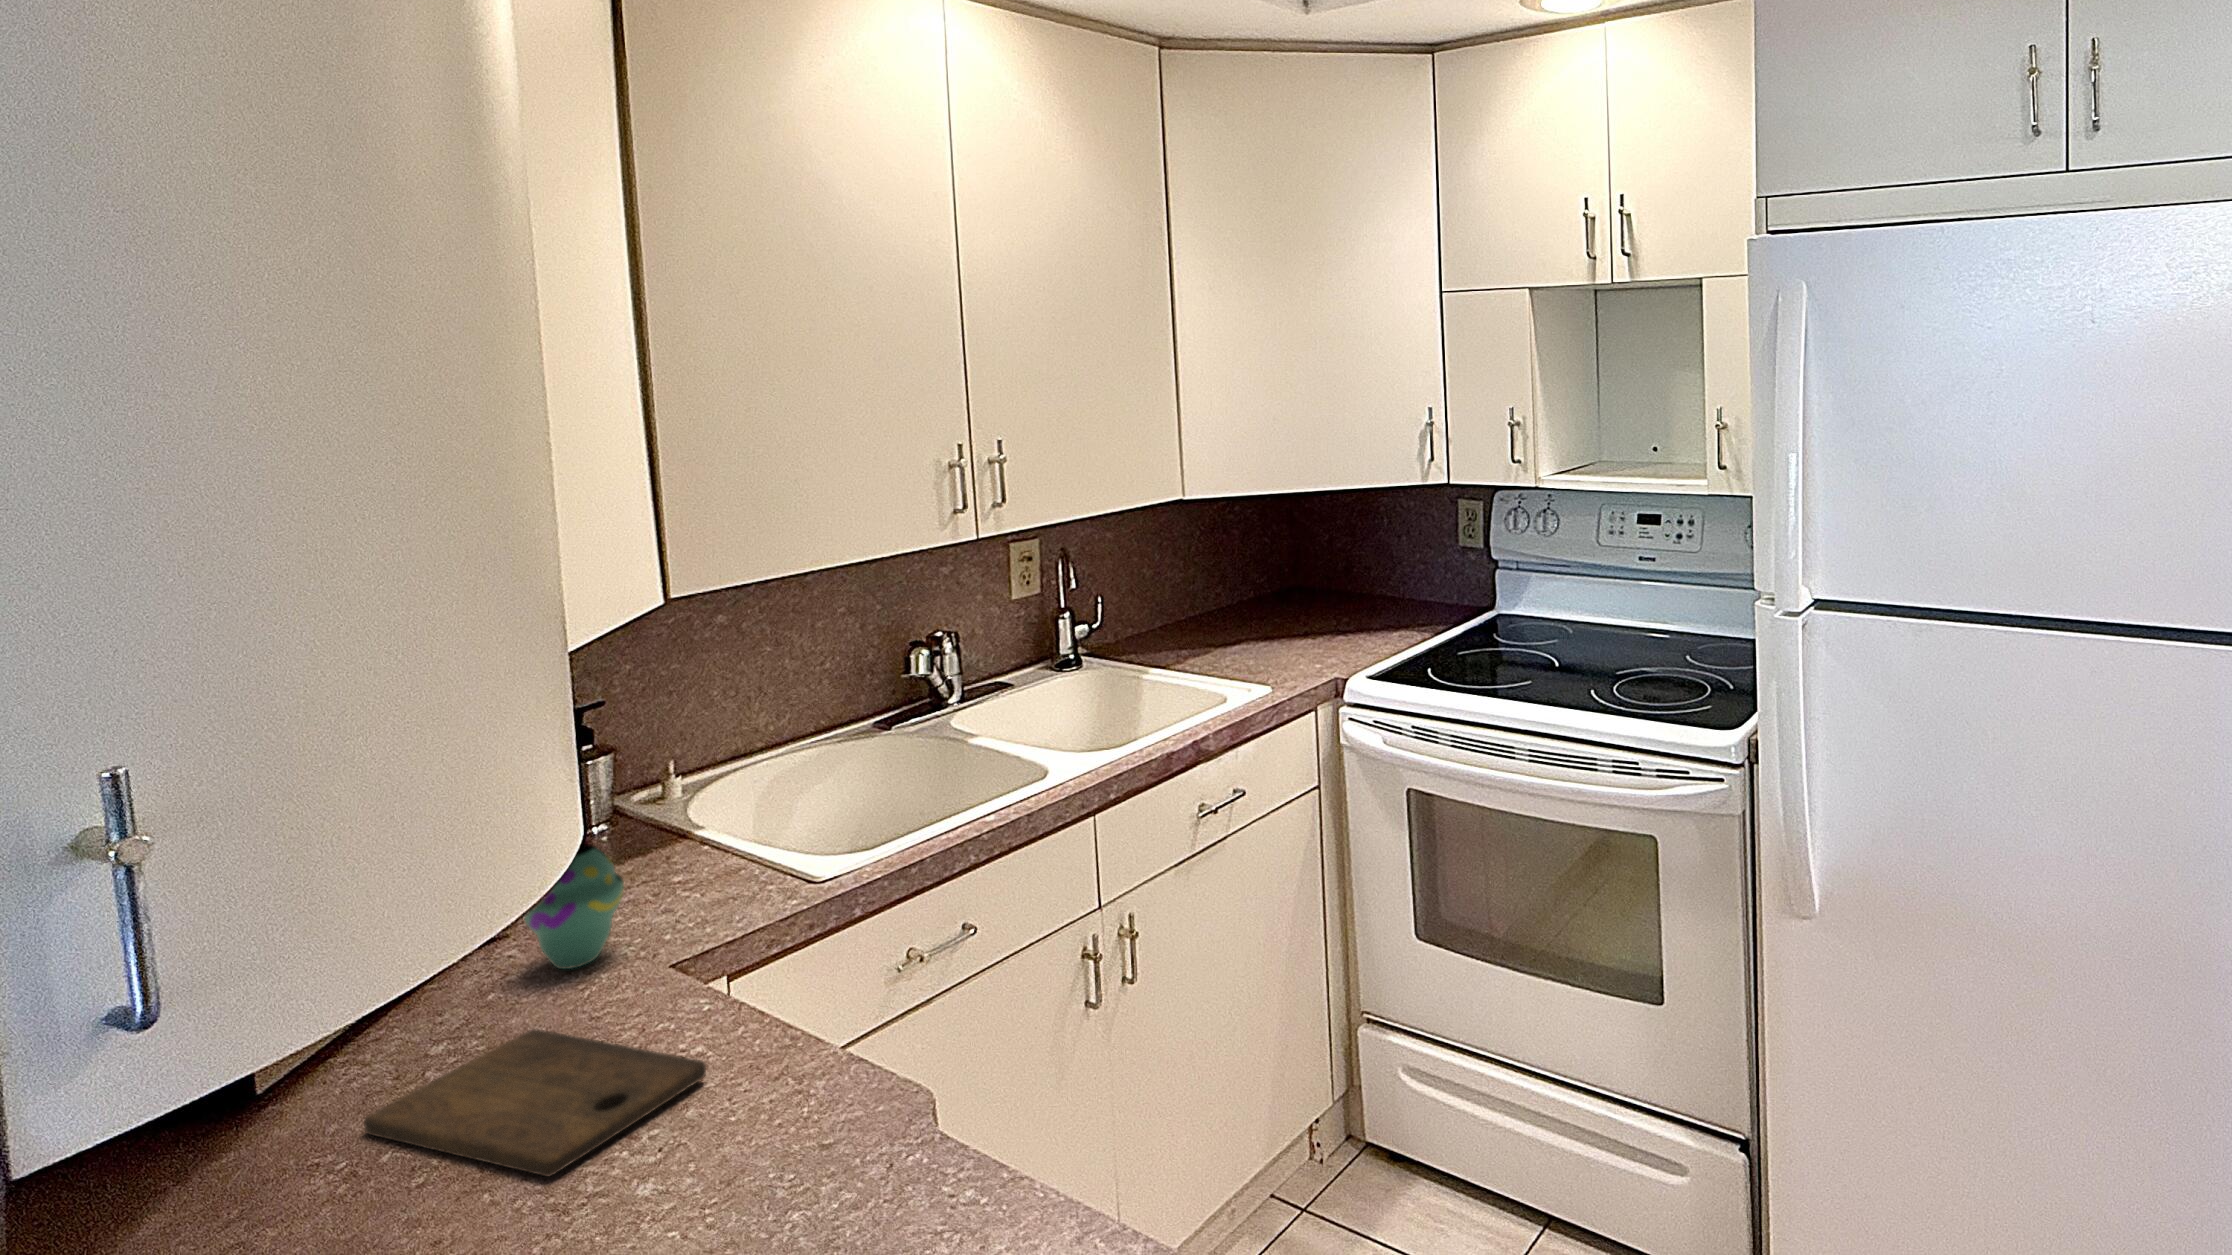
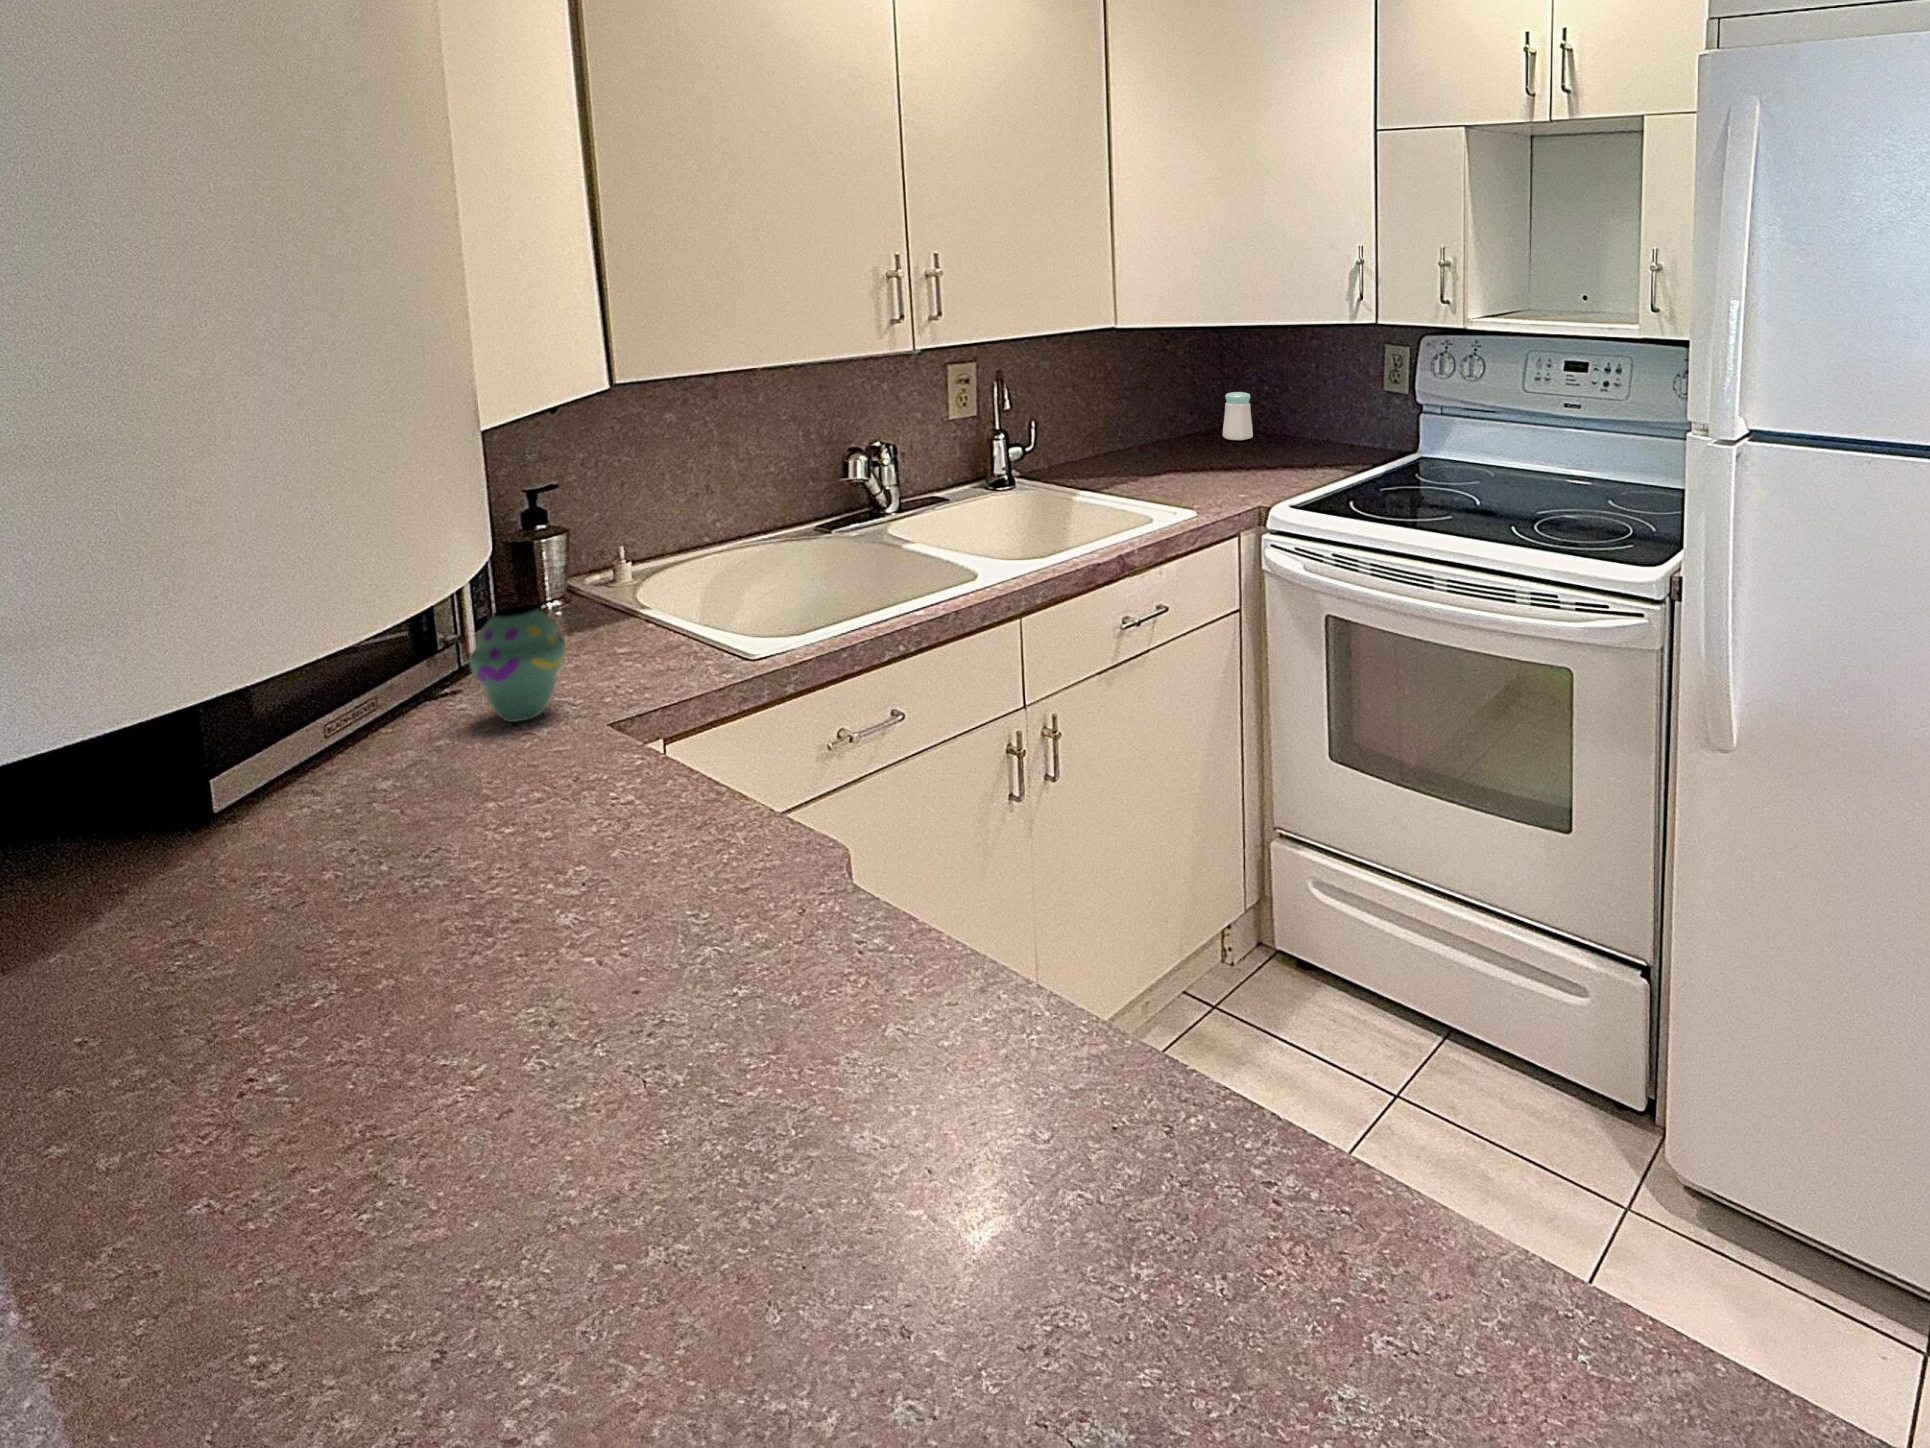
salt shaker: none [1297,552,1328,601] -> present [1223,392,1253,440]
cutting board: present [364,1029,706,1176] -> none [316,770,636,899]

